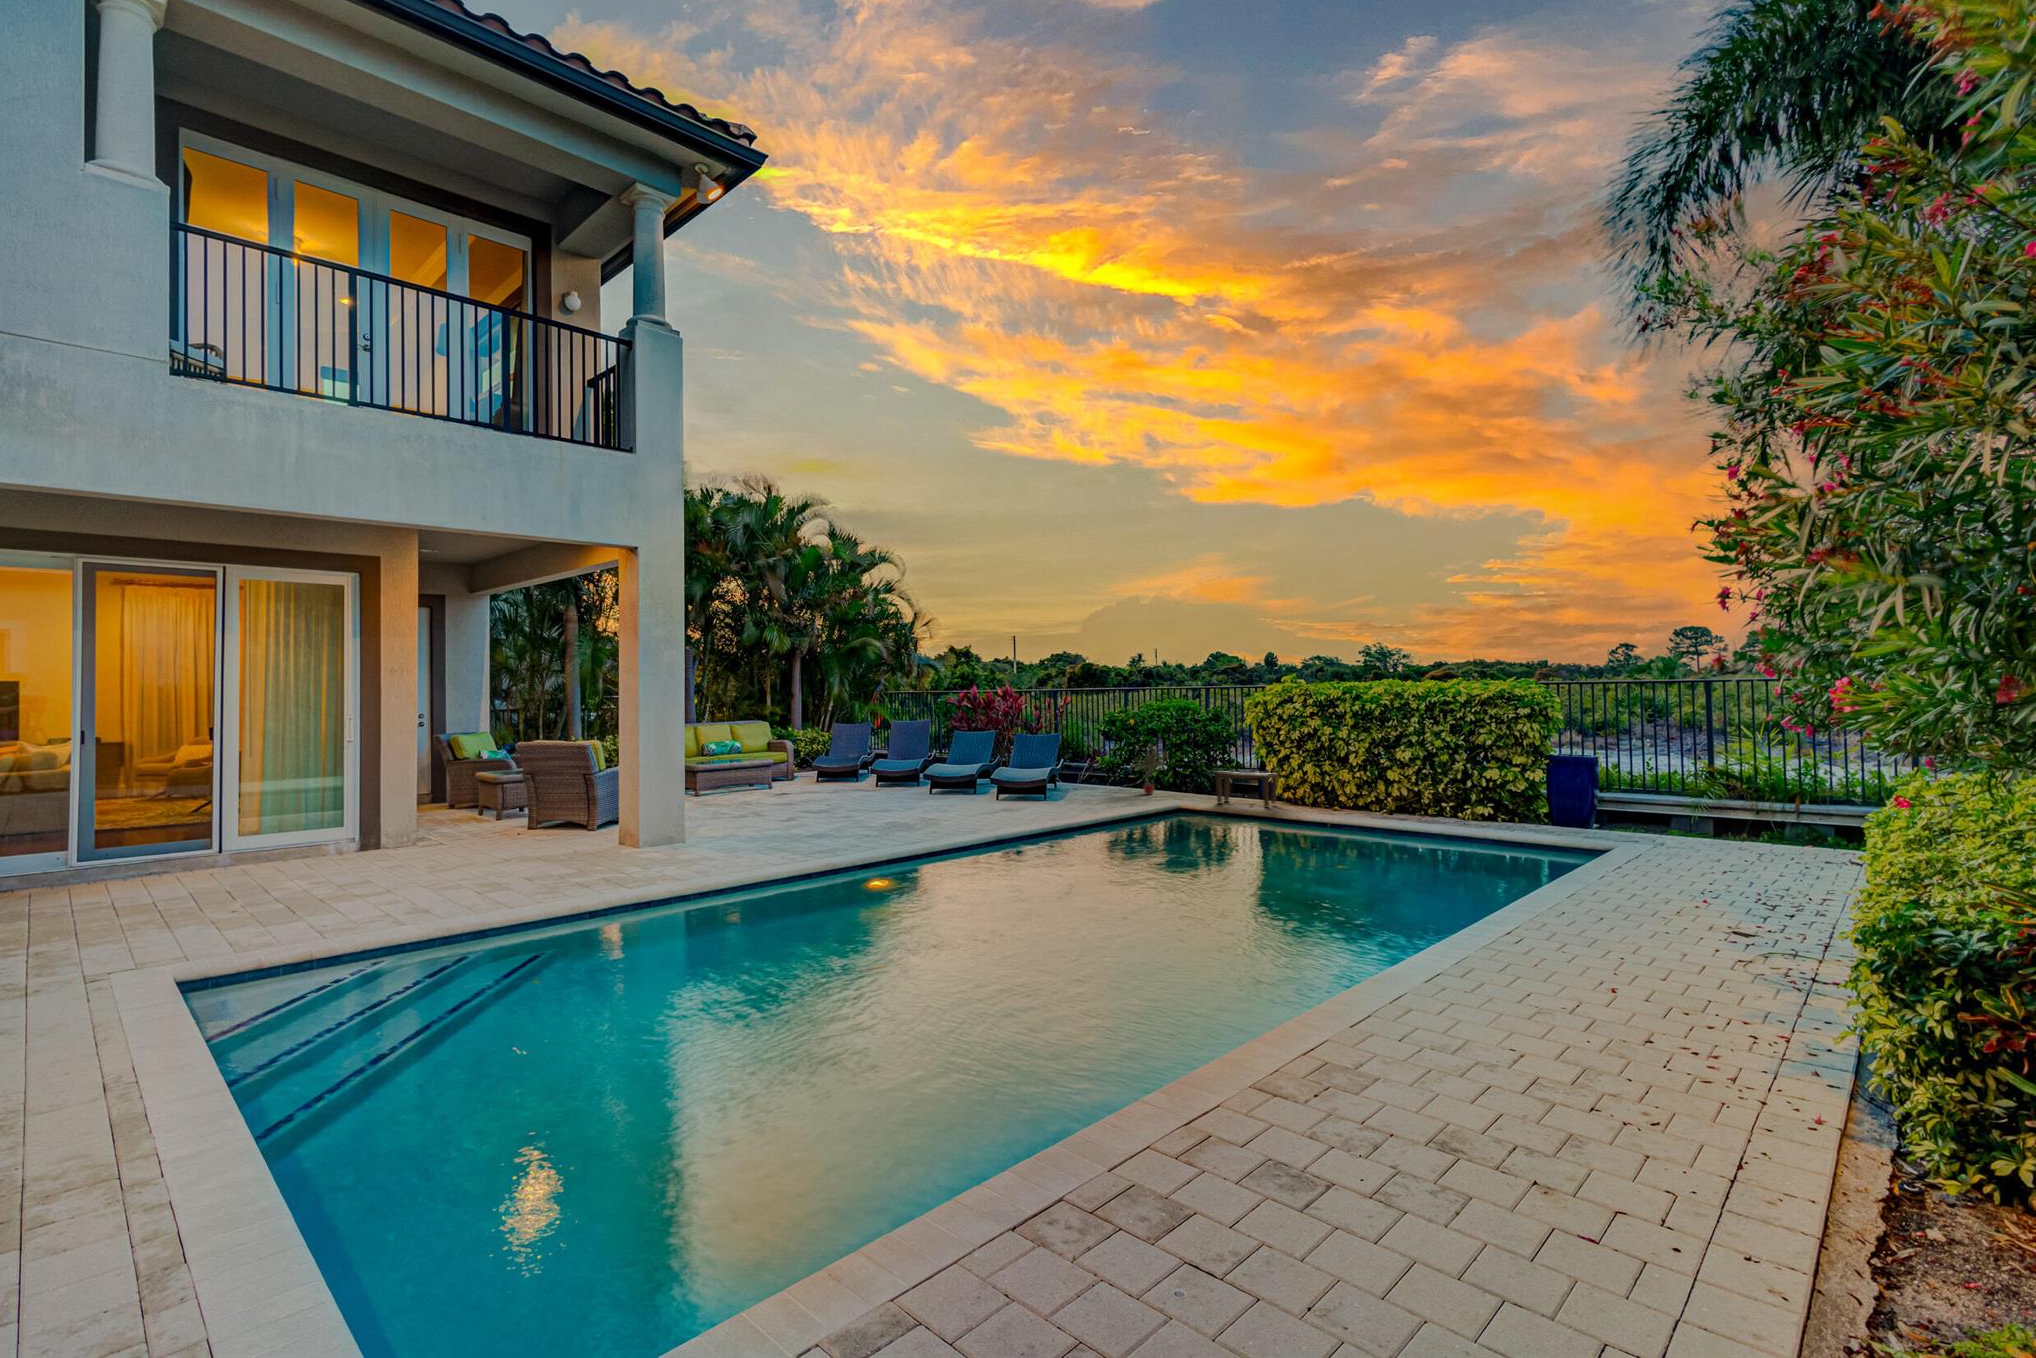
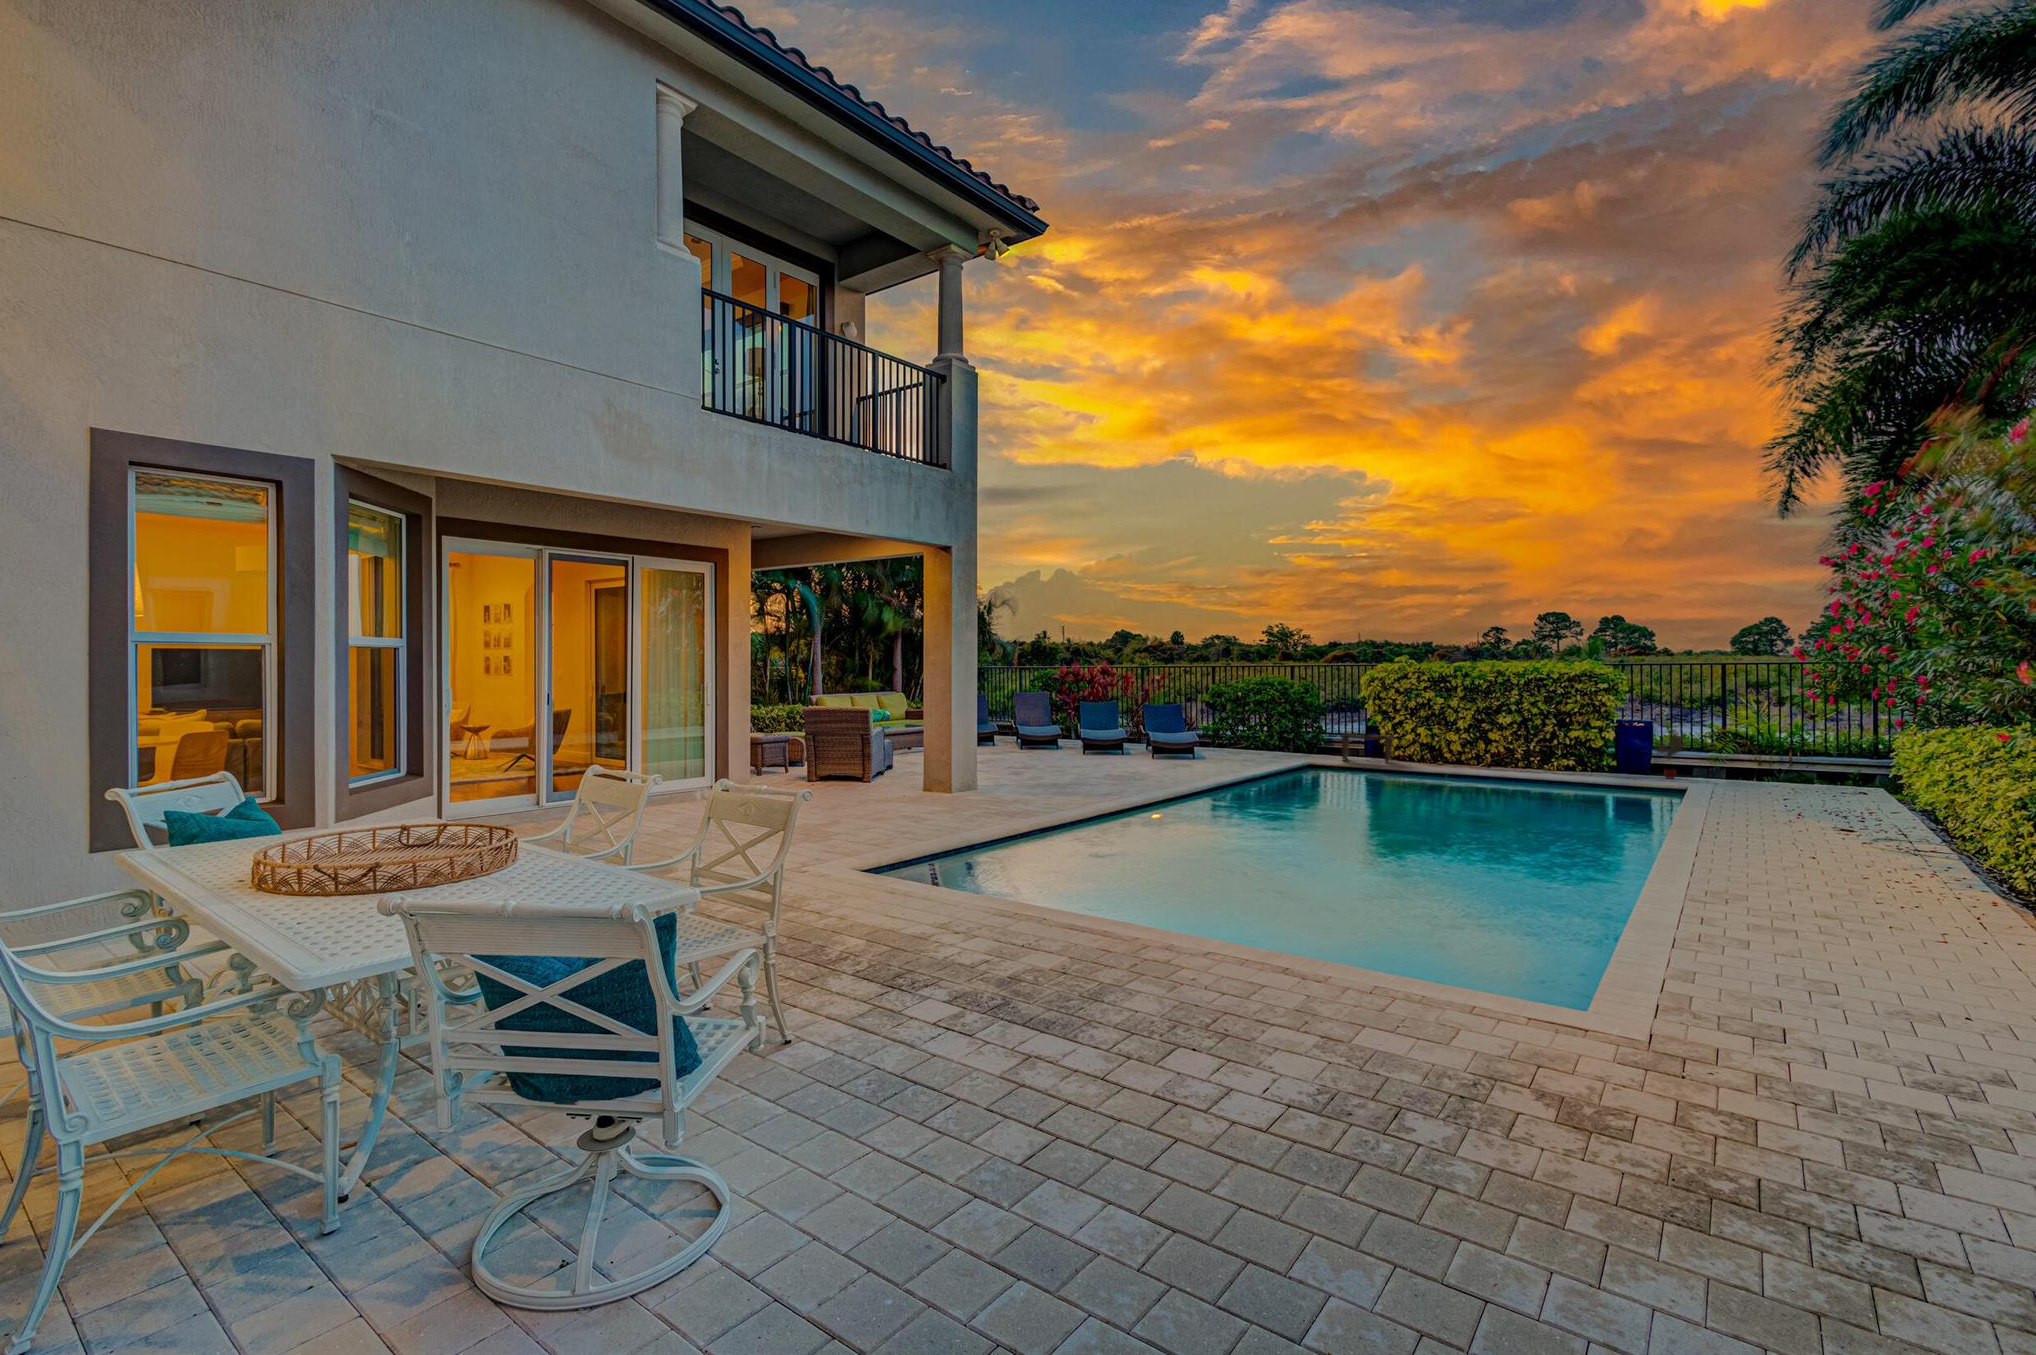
potted tree: present [1134,746,1166,795] -> present [1656,730,1686,779]

